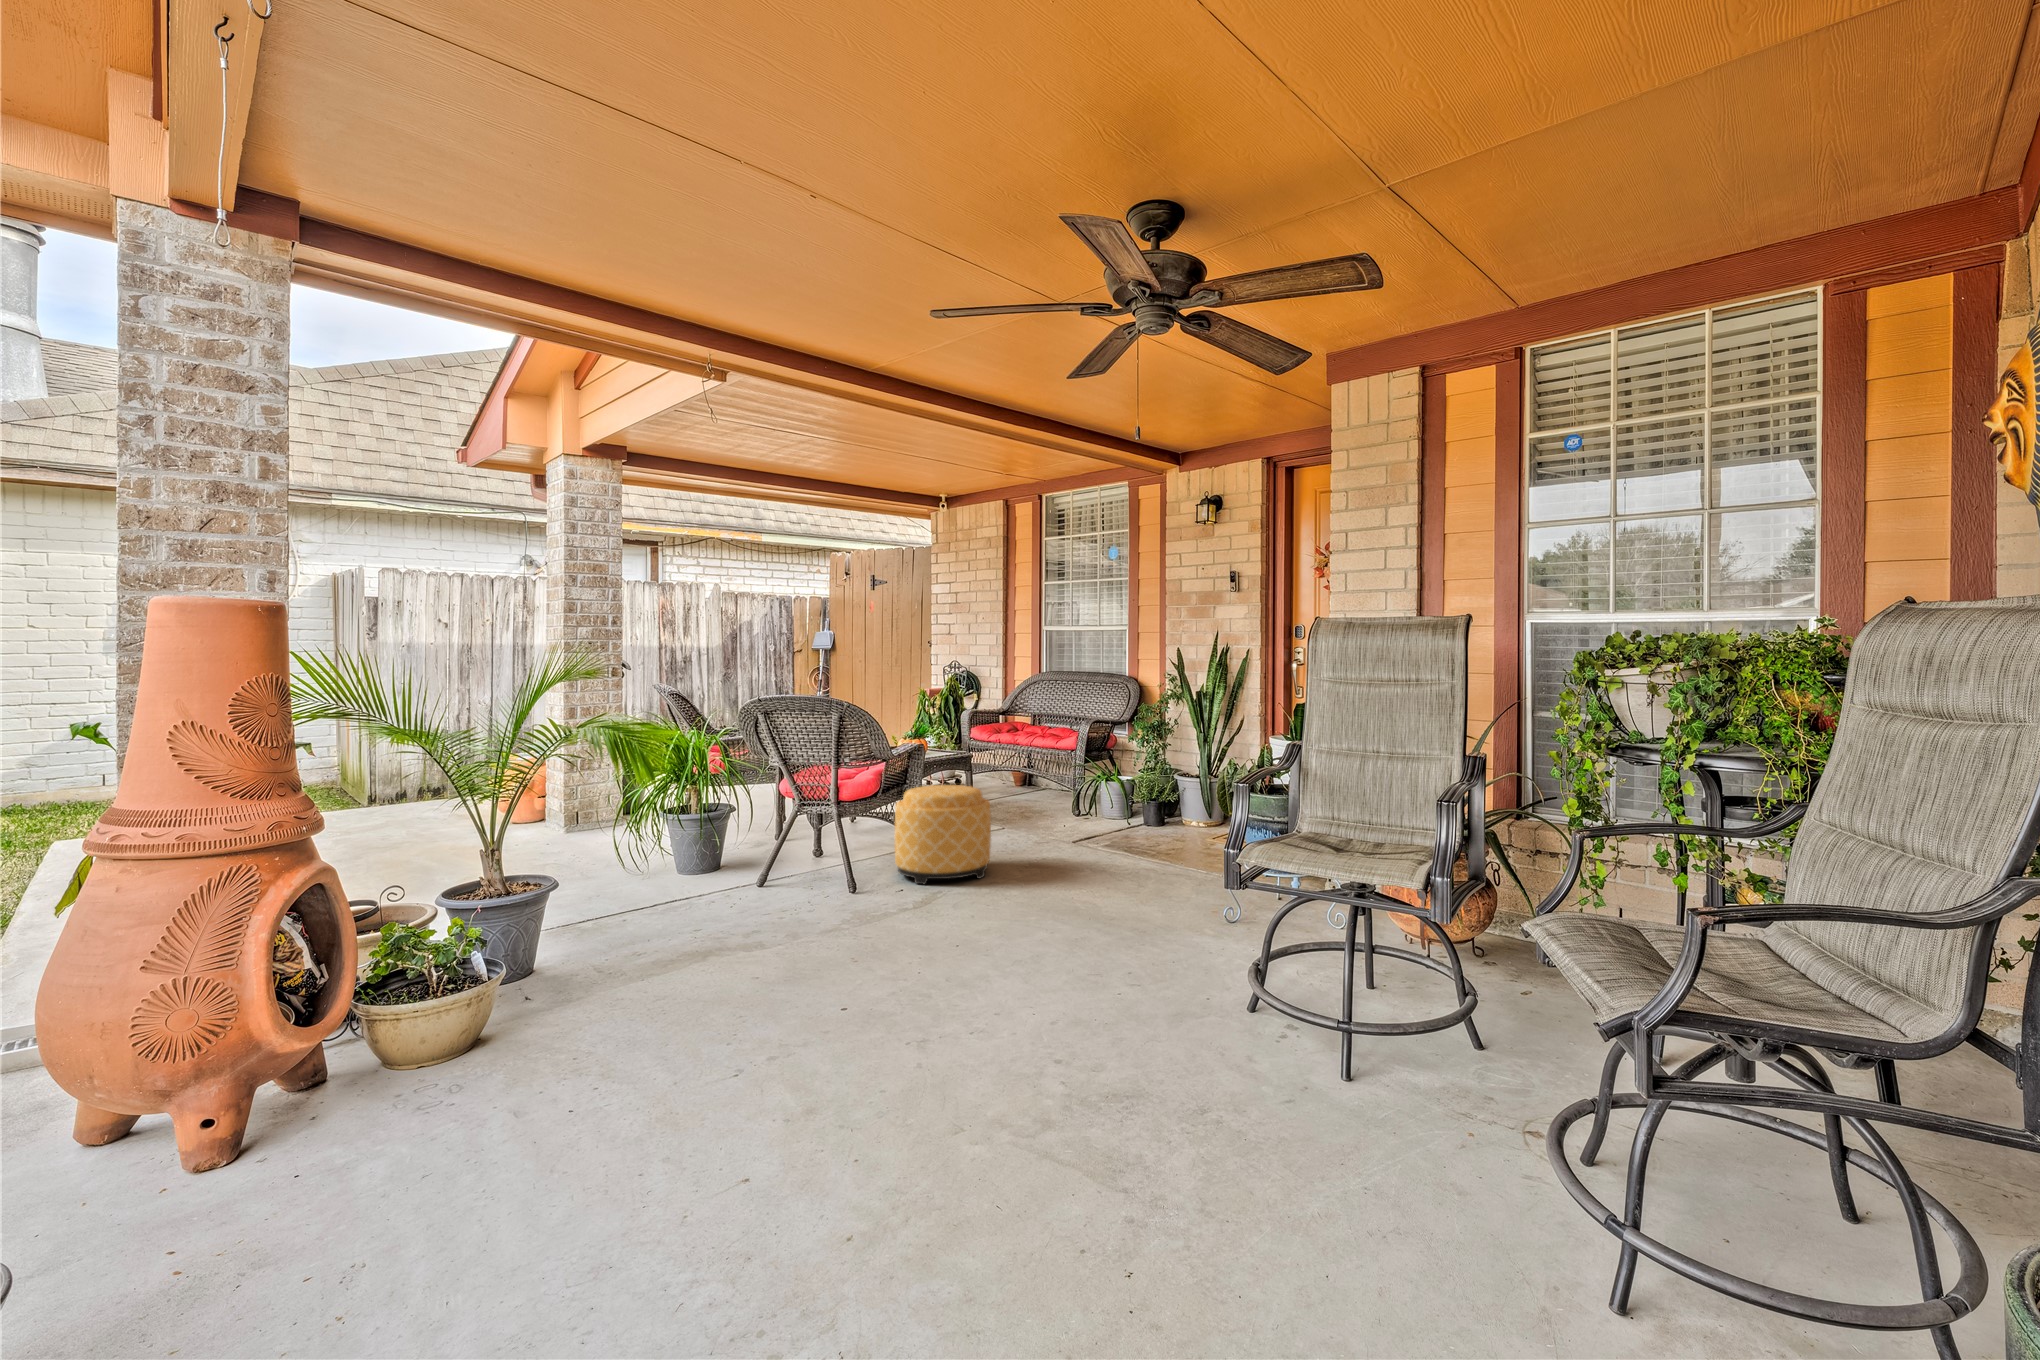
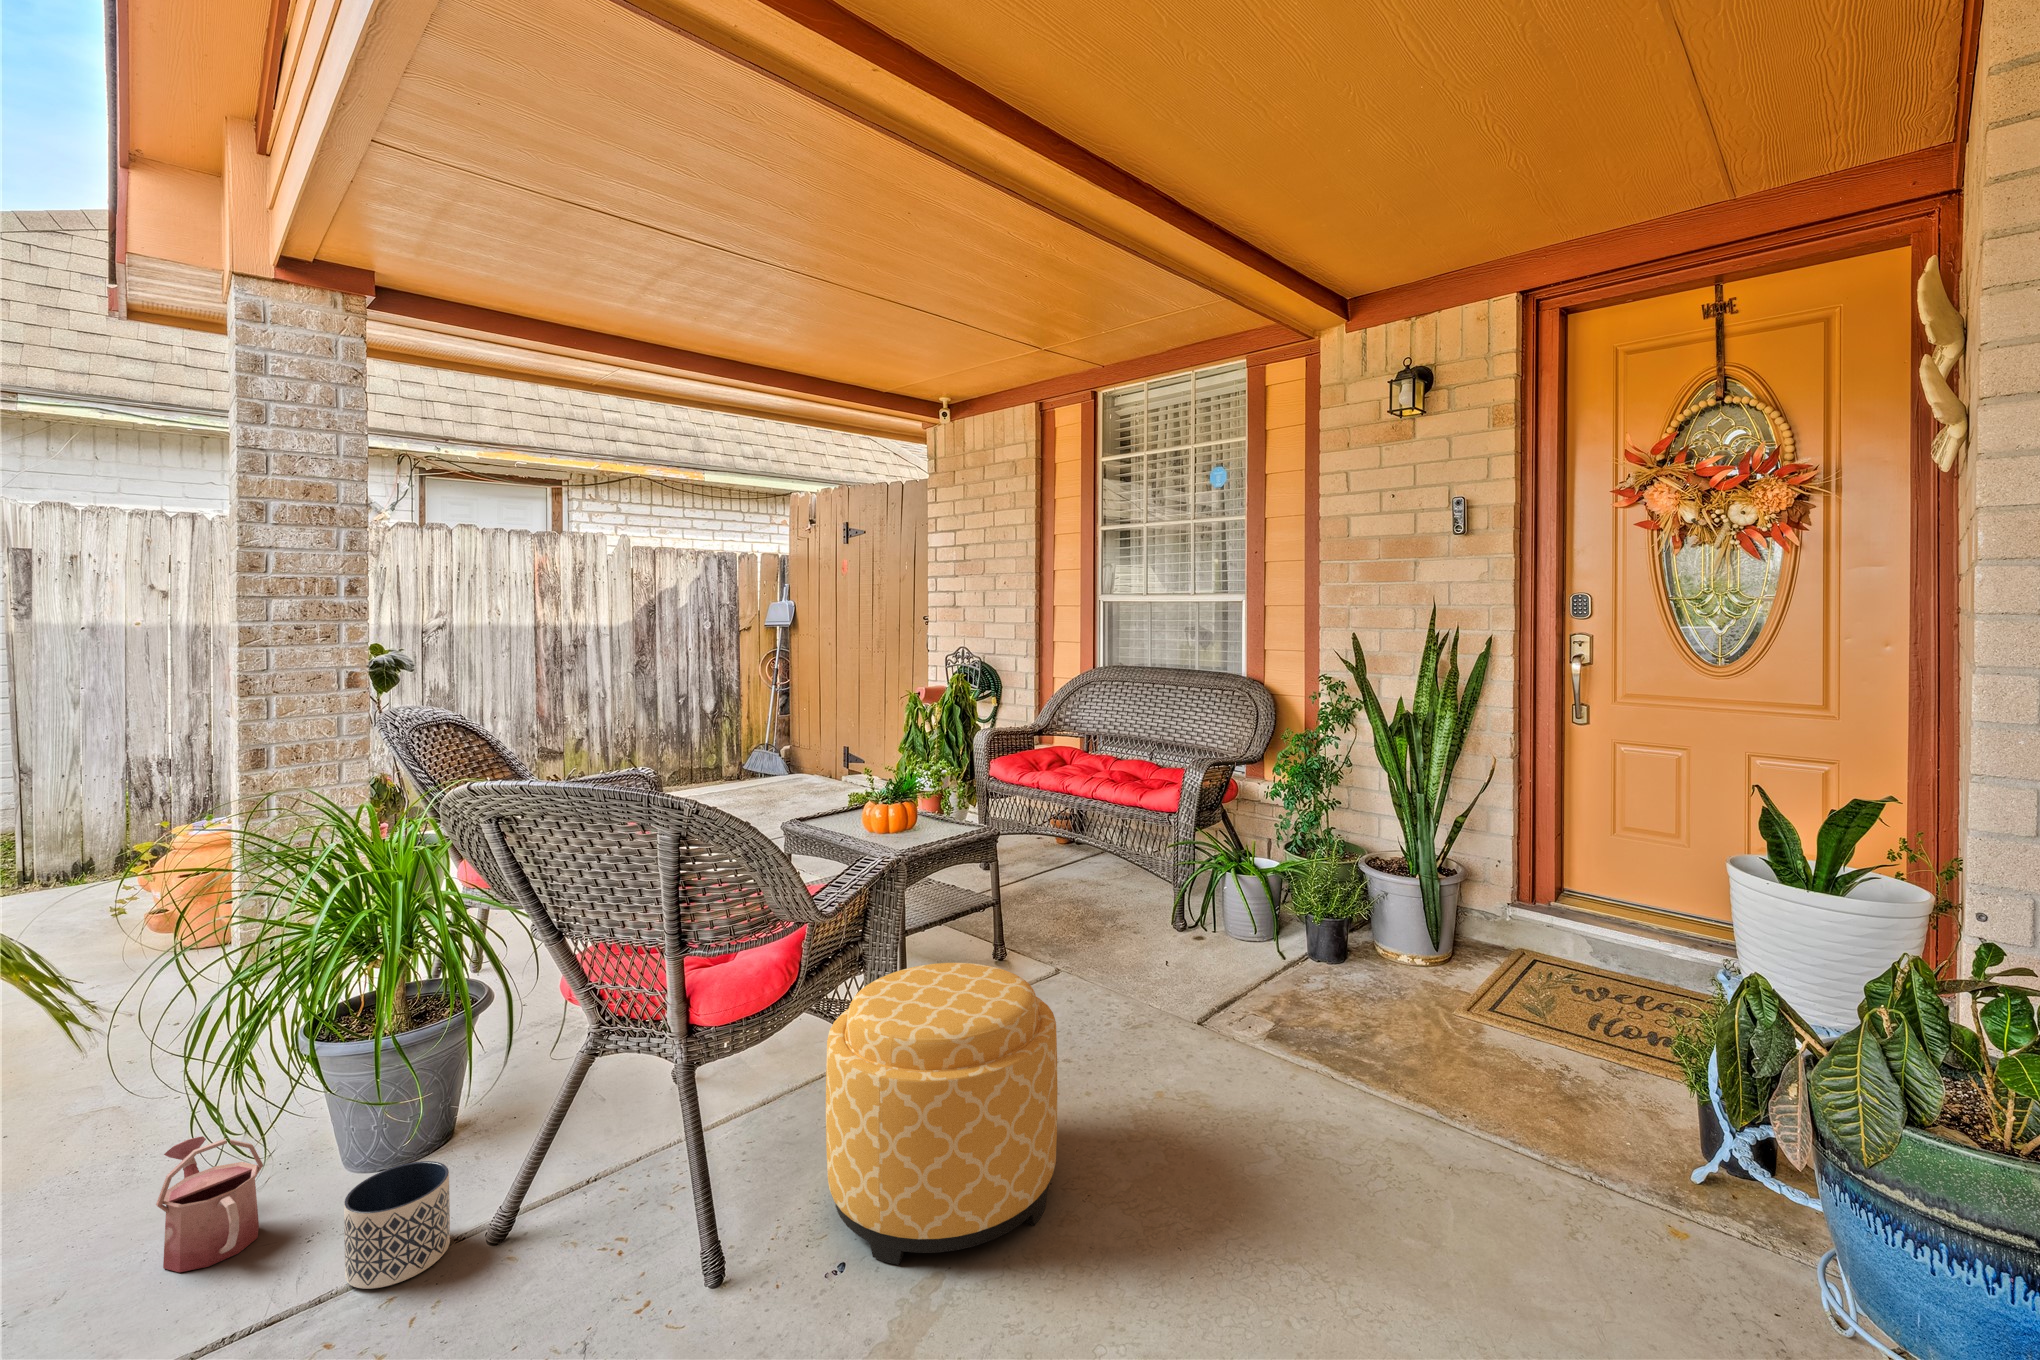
watering can: none [626,841,669,887] -> present [156,1136,263,1272]
planter: none [711,852,746,889] -> present [344,1161,450,1289]

